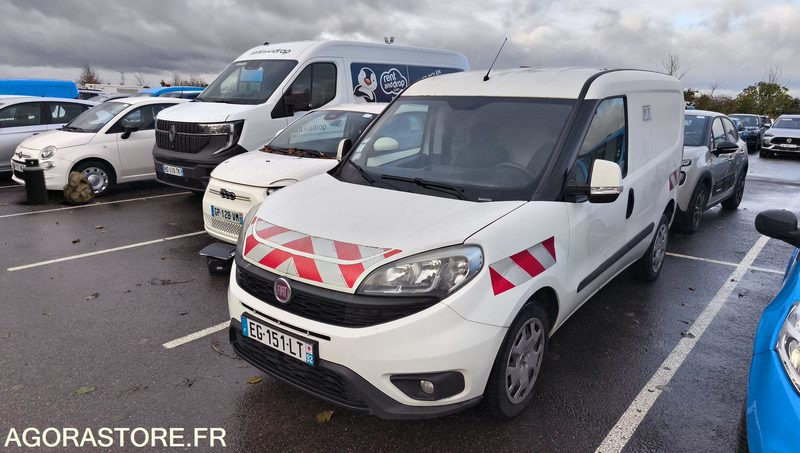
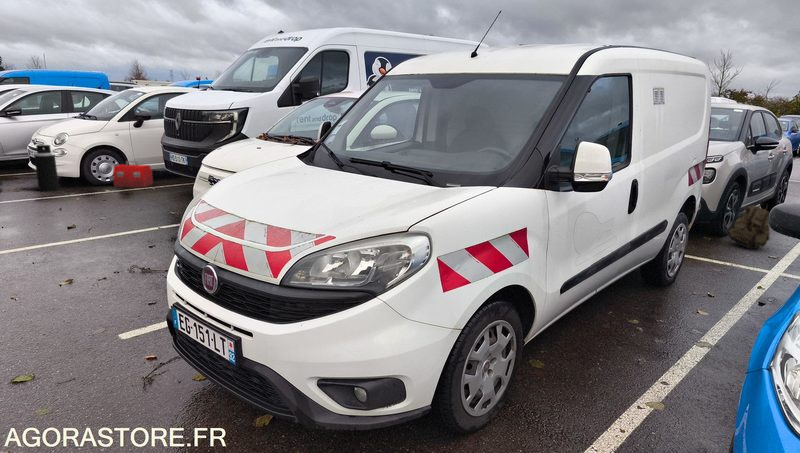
backpack: present [63,170,95,204] -> present [726,205,770,249]
toolbox: none [102,173,142,199] -> present [113,161,153,188]

